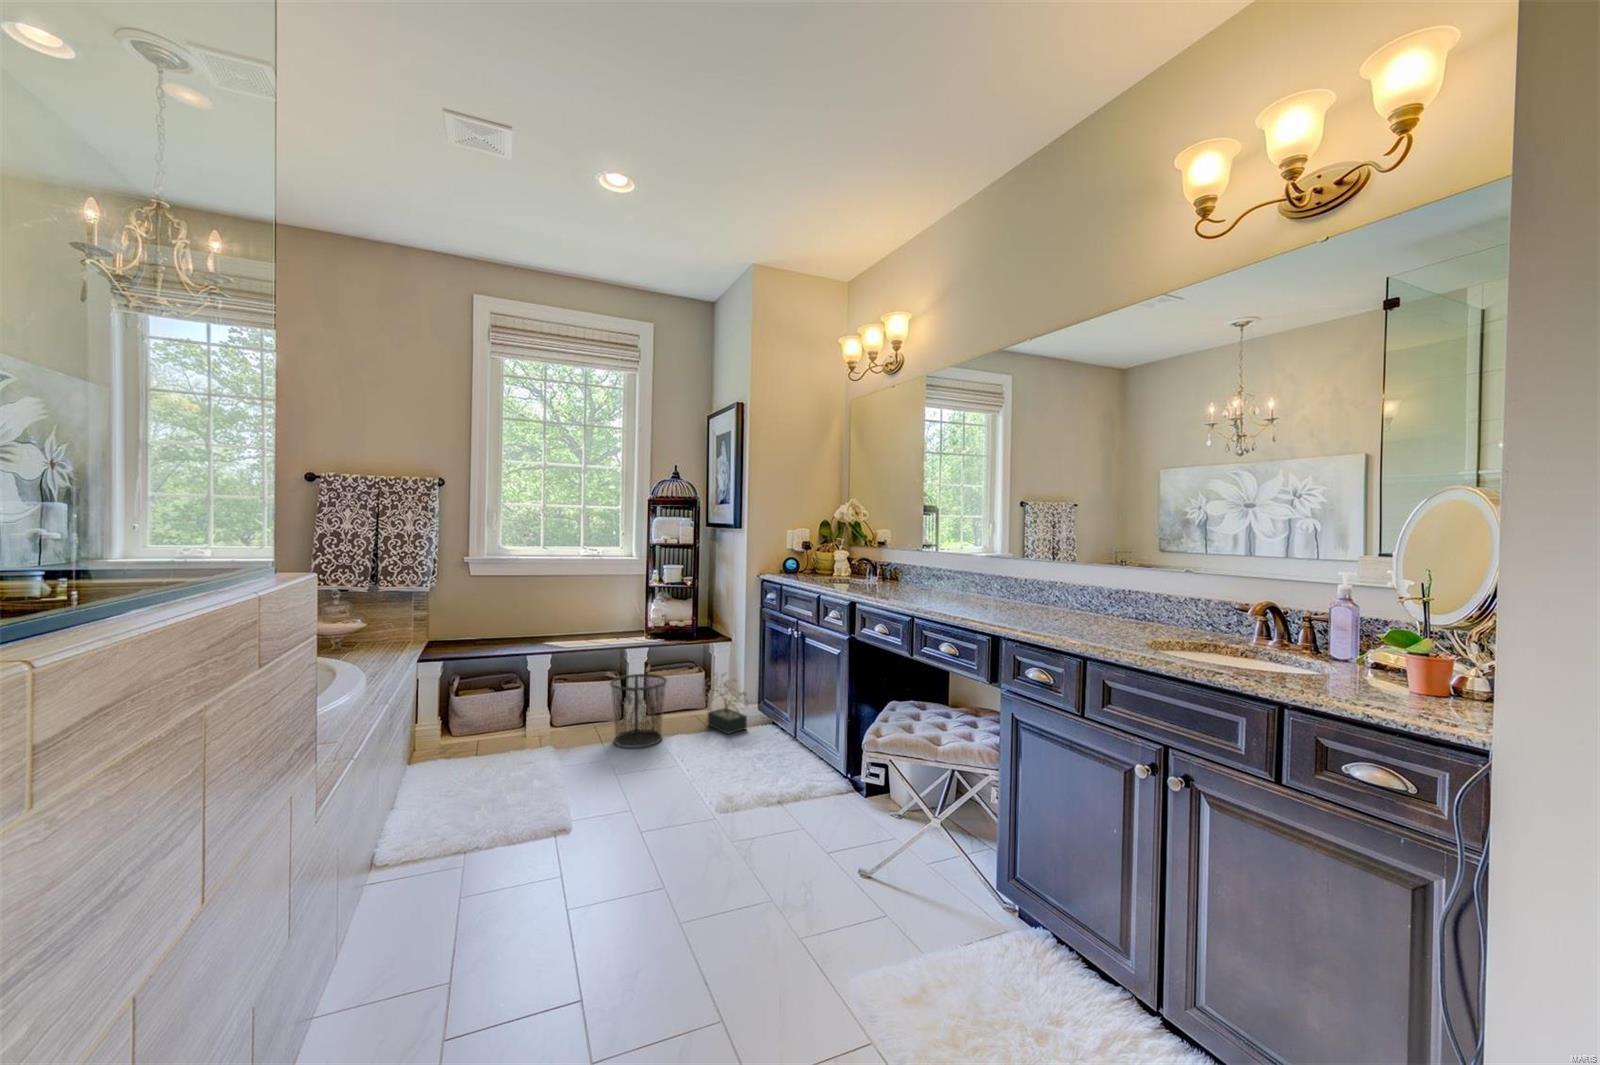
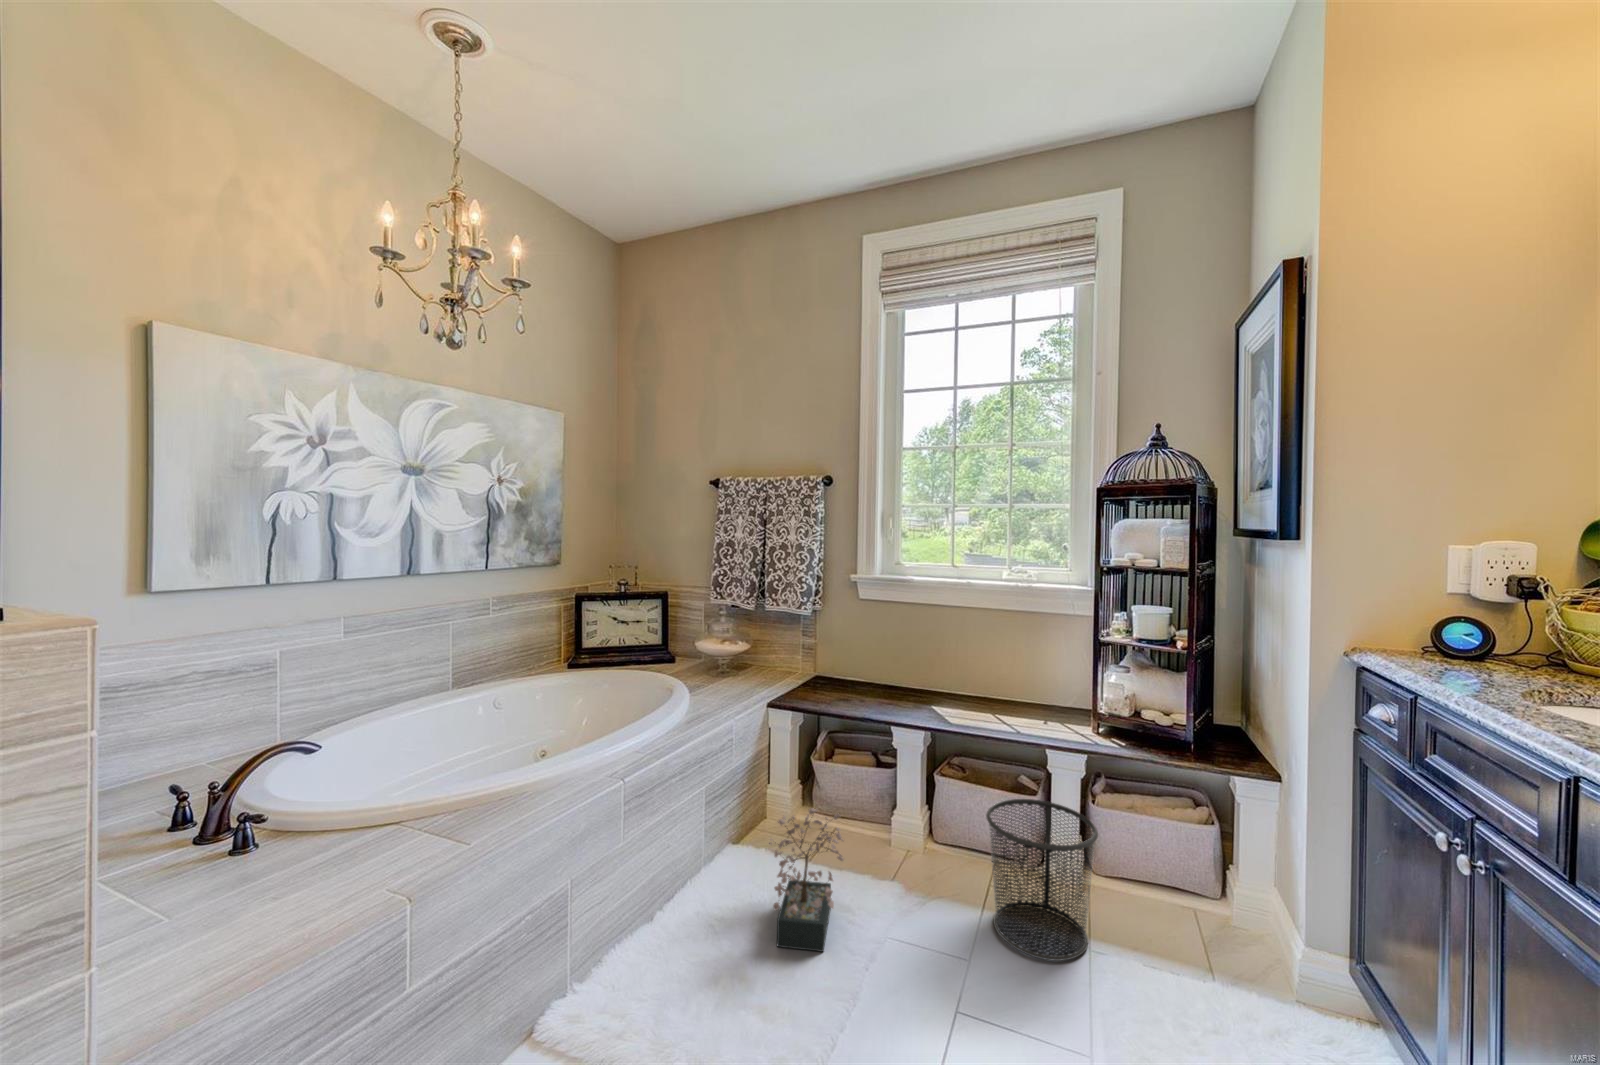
decorative plant: present [698,673,748,734] -> present [769,808,844,952]

